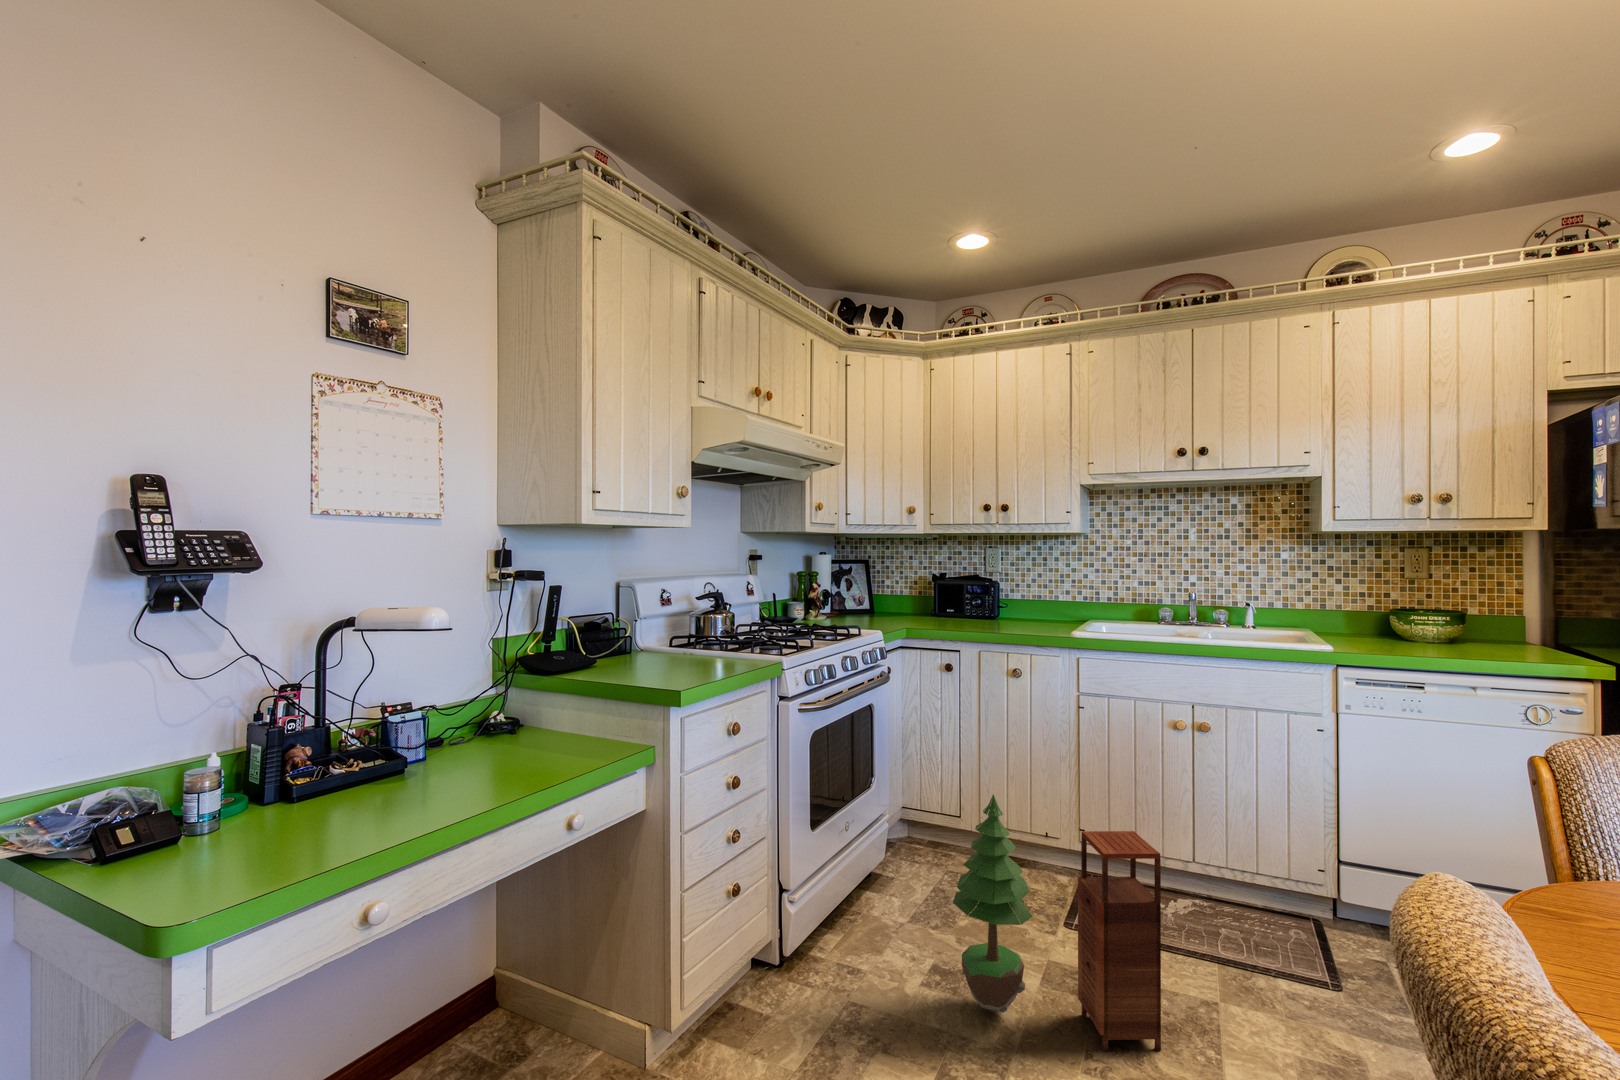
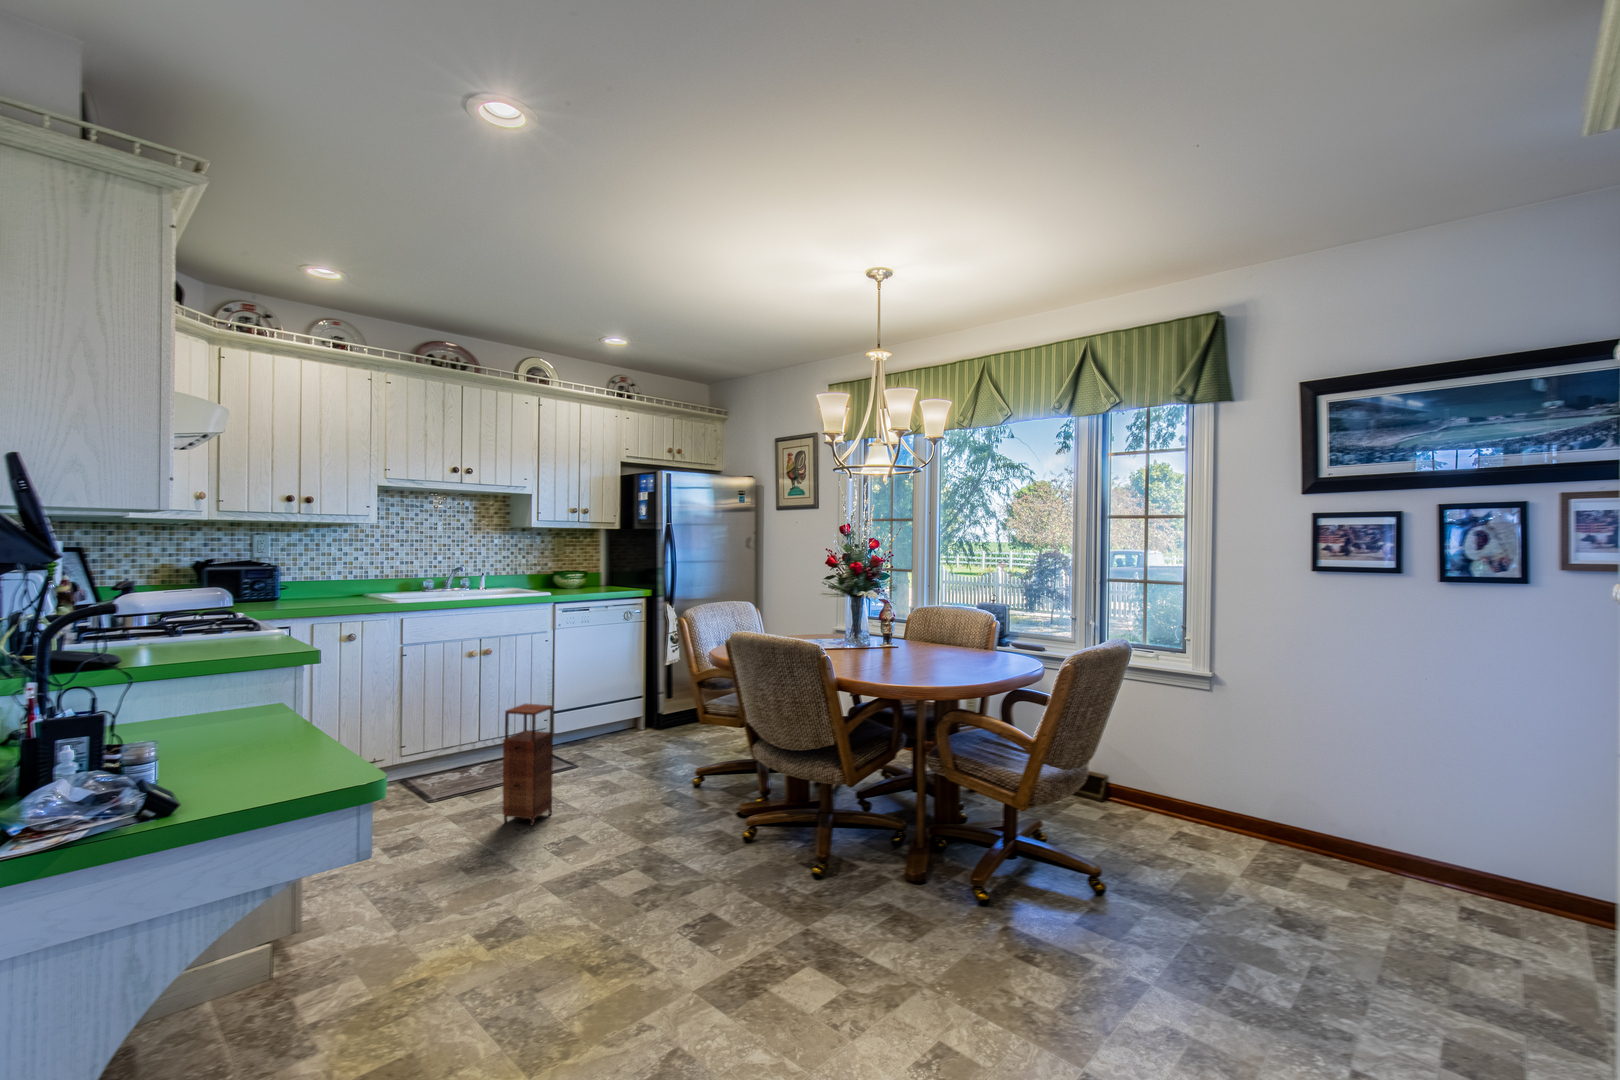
potted tree: present [953,795,1033,1013] -> none [434,700,492,845]

